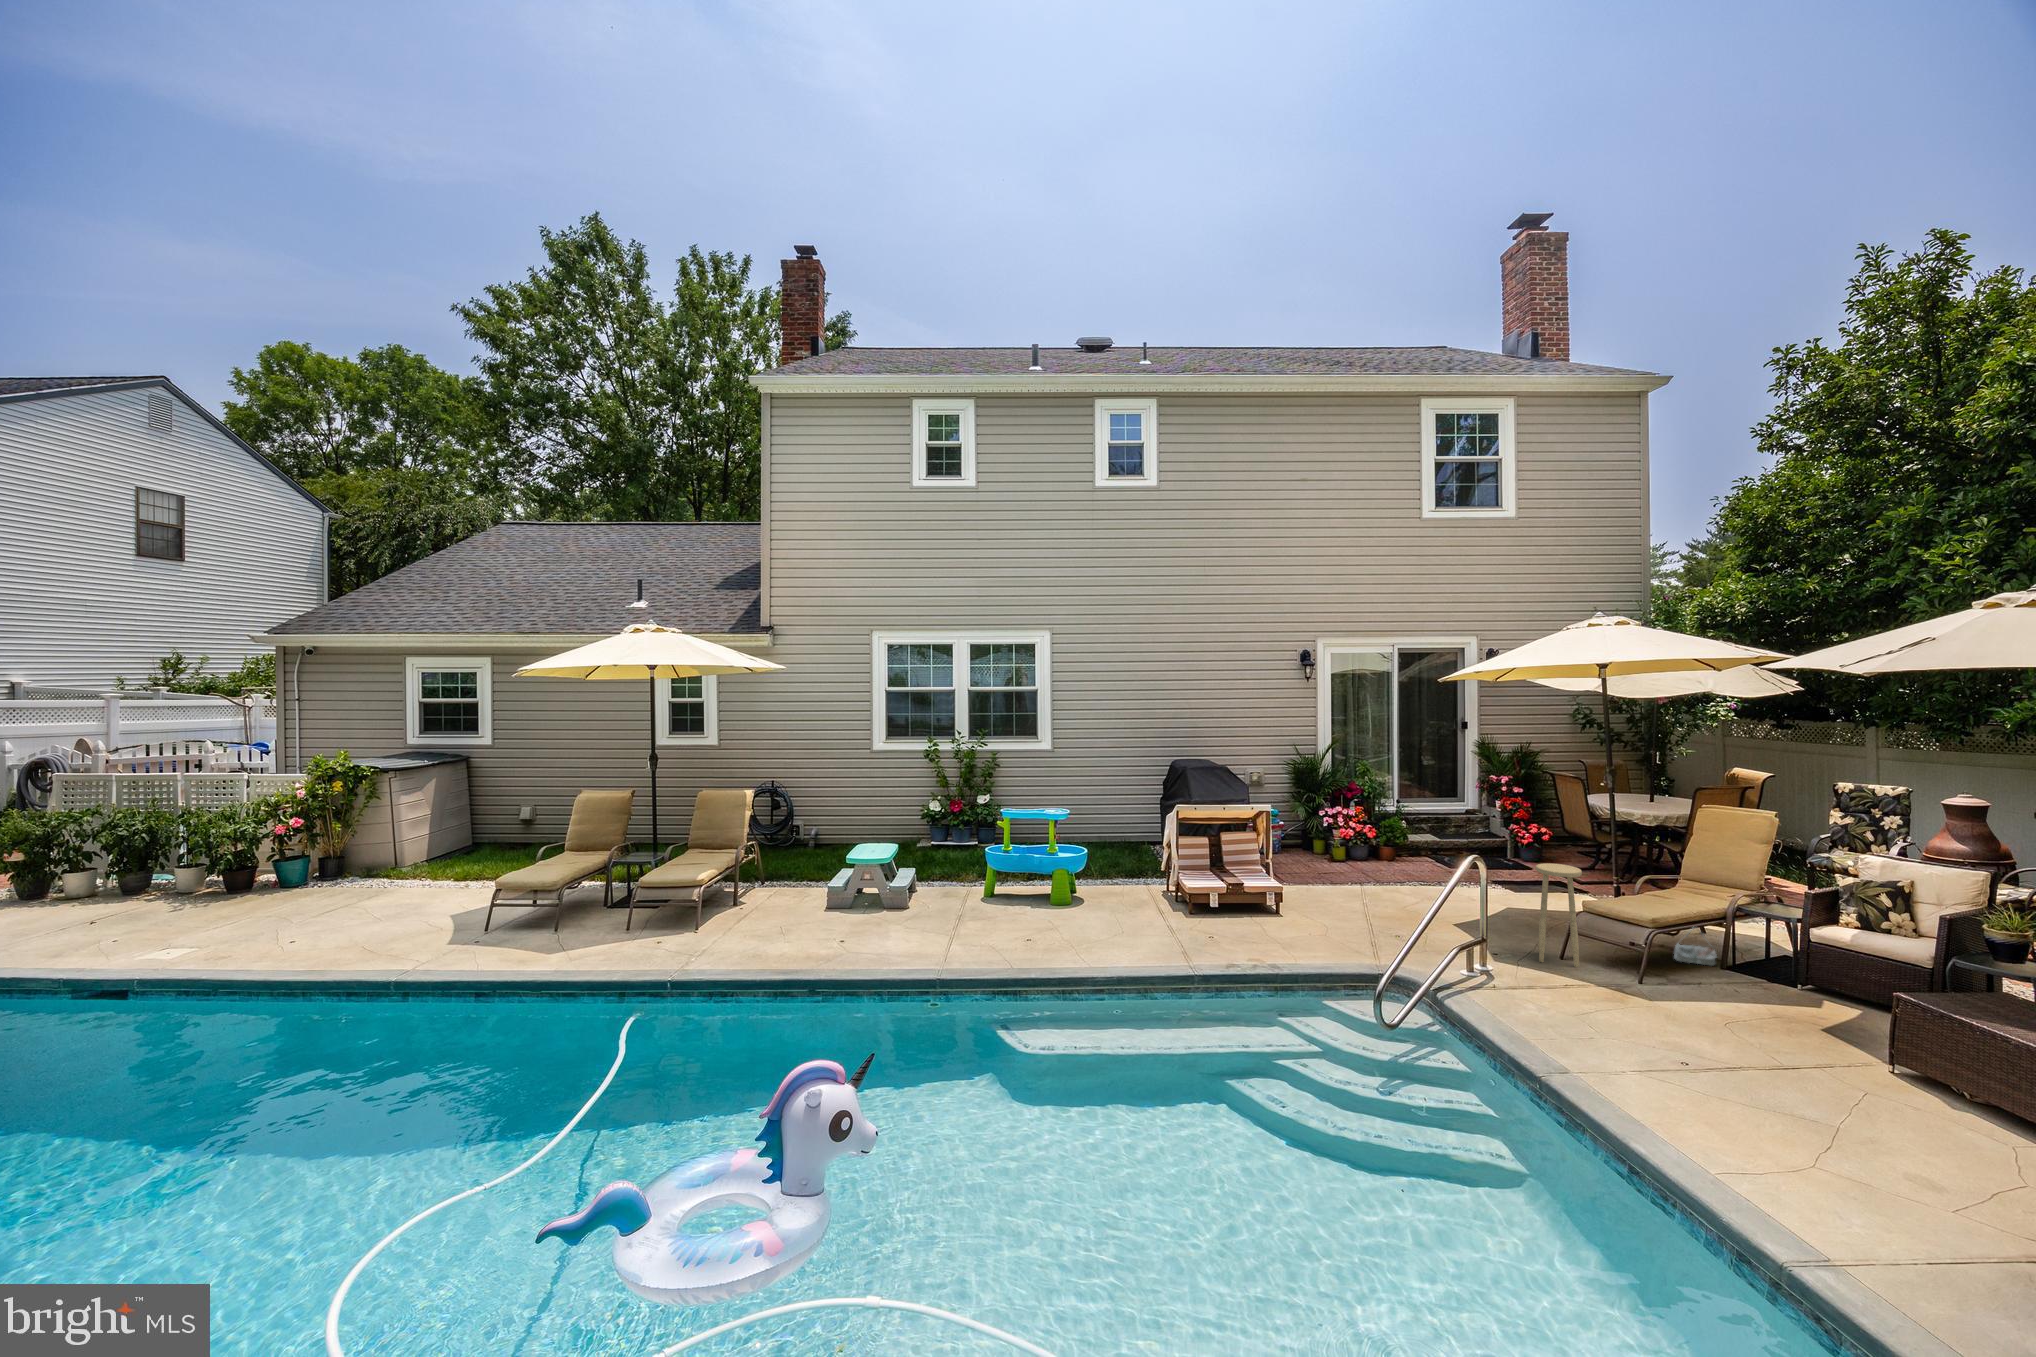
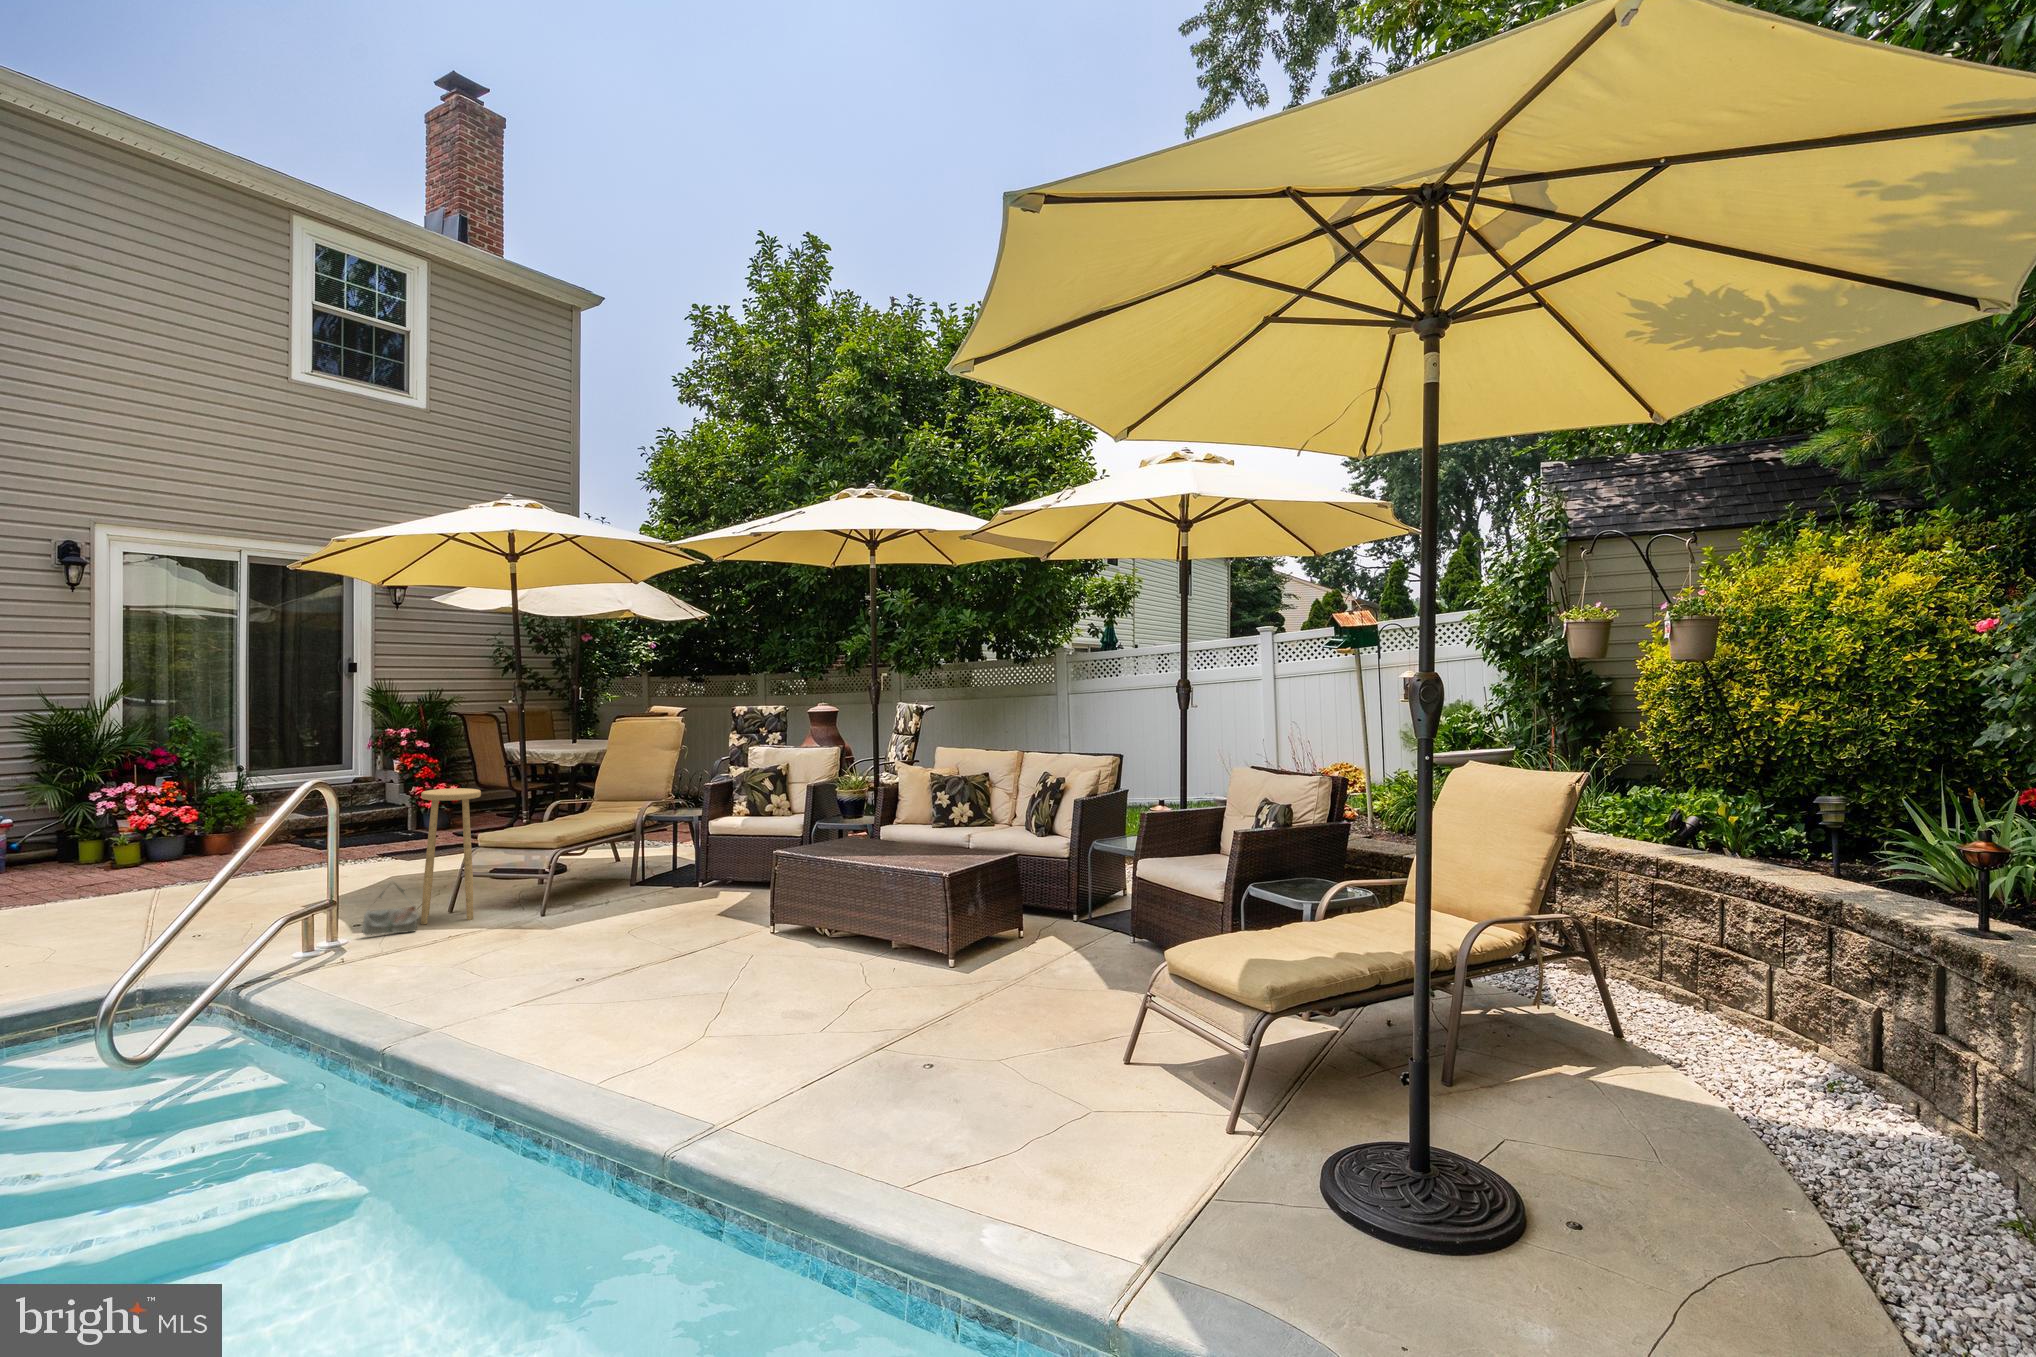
bag: present [1674,927,1717,966] -> present [362,881,418,936]

